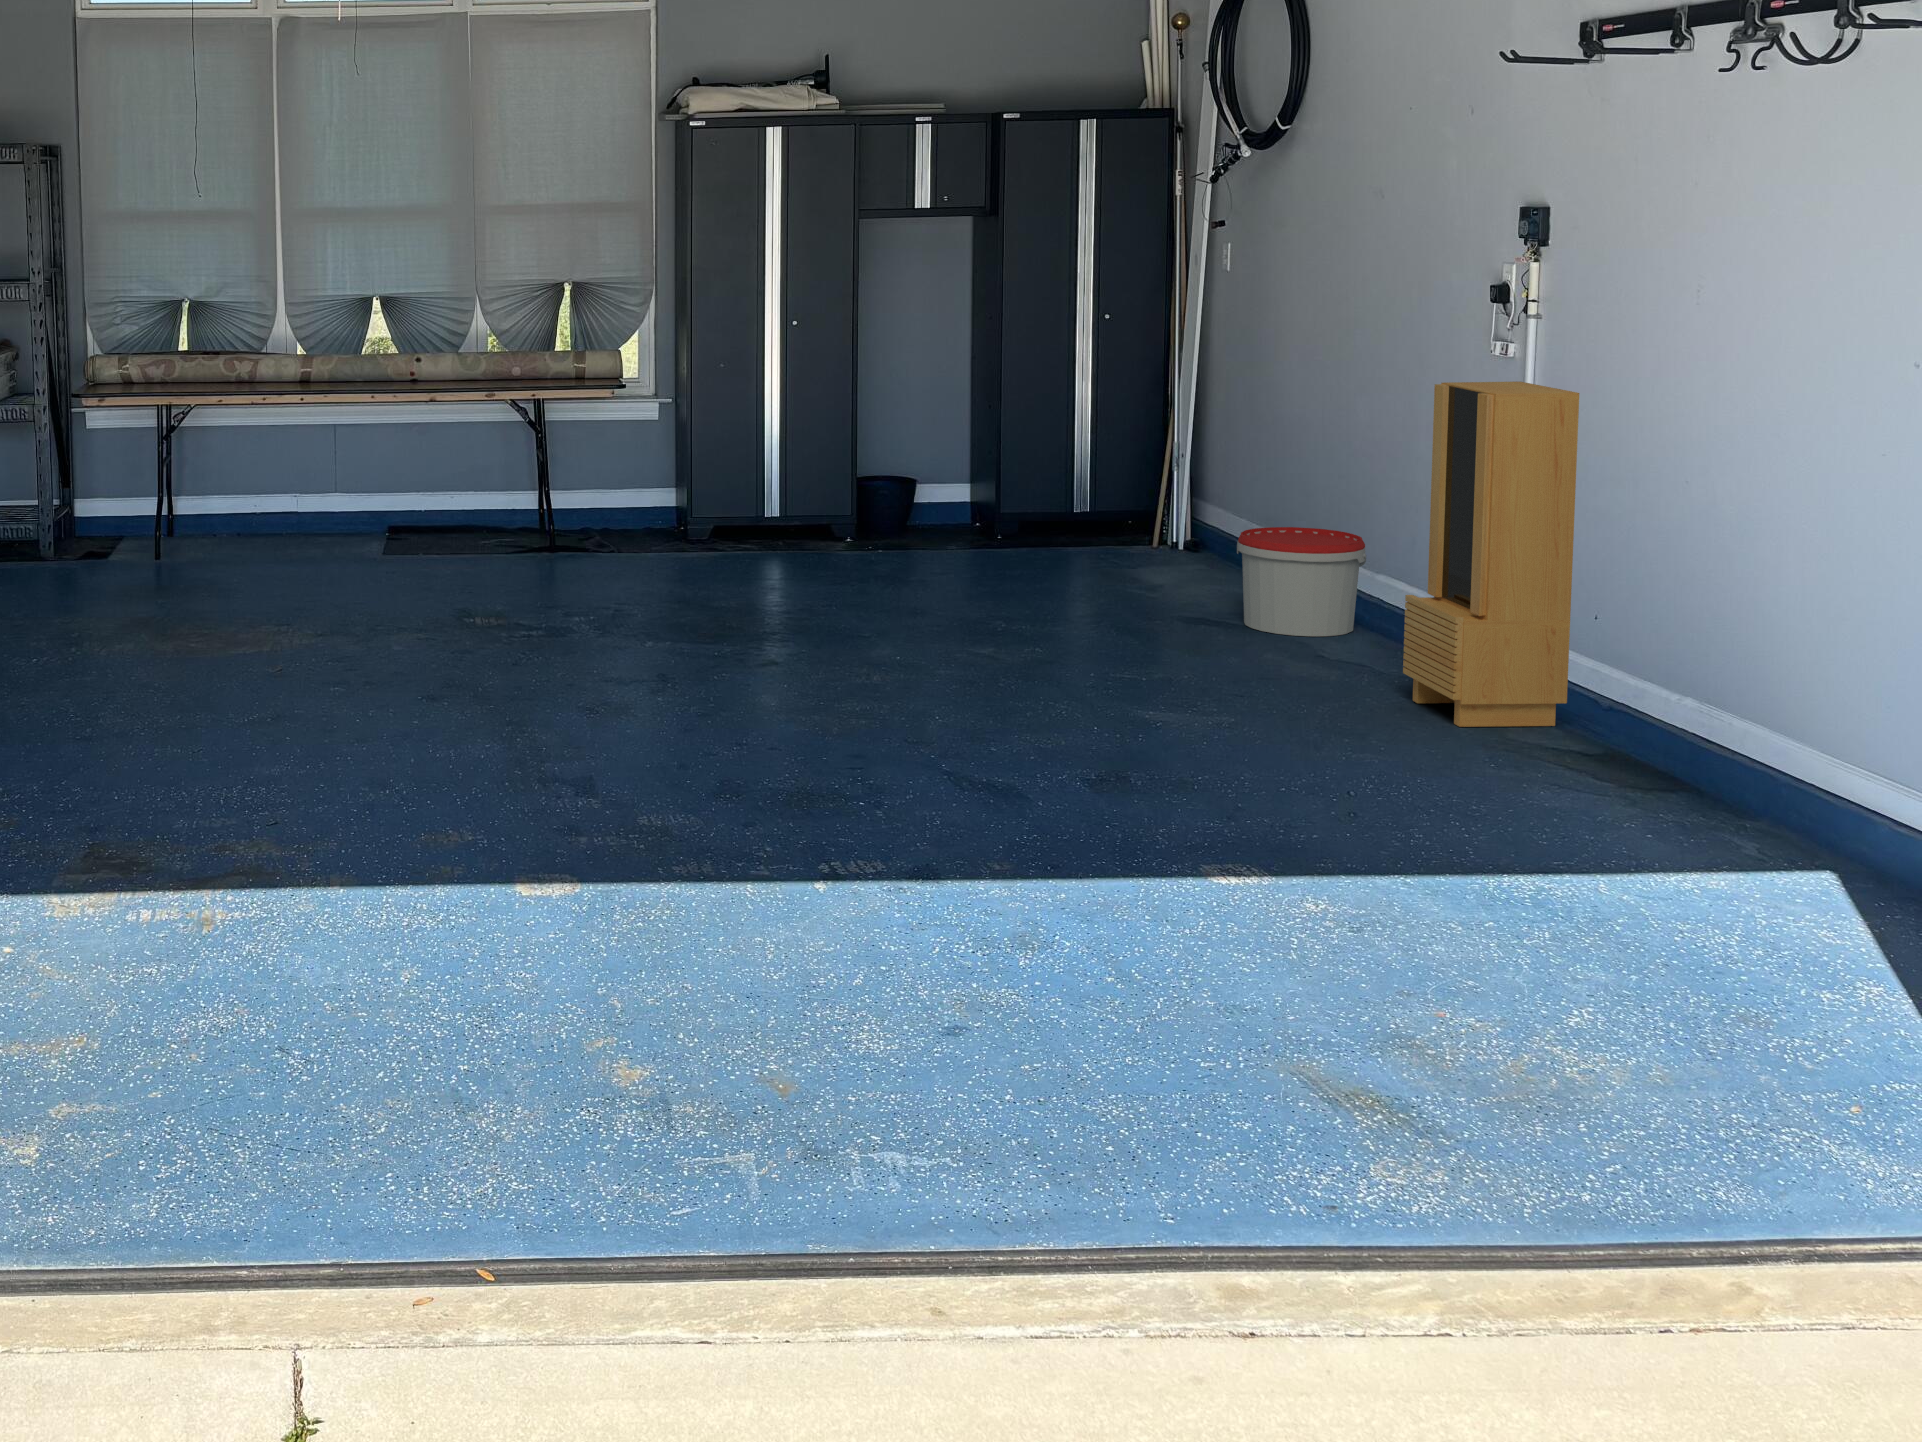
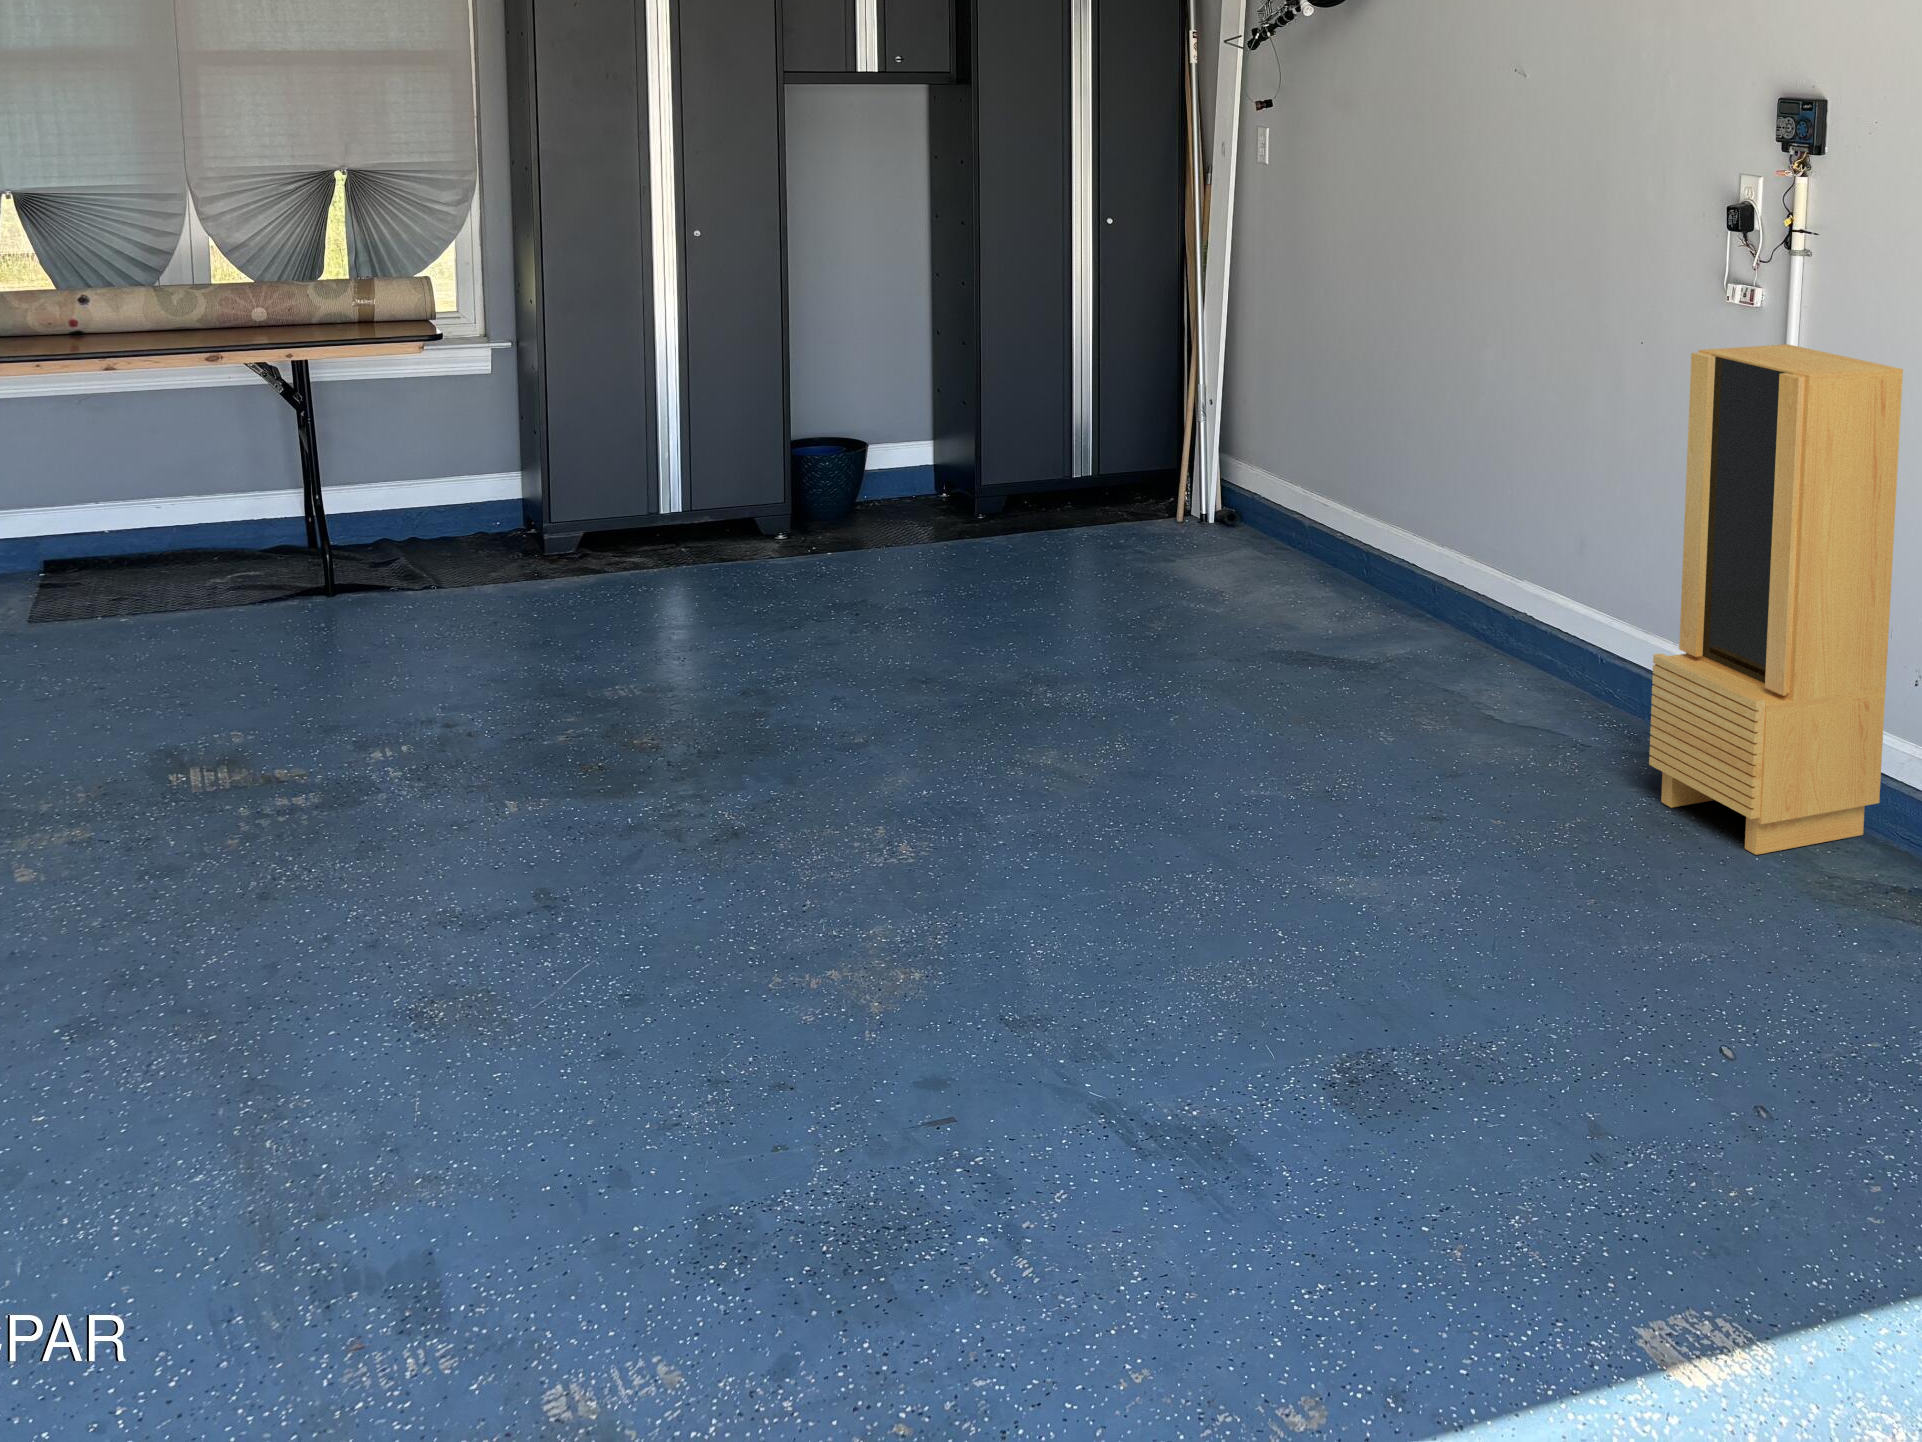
bucket: present [1237,527,1366,636] -> none [1349,519,1514,677]

